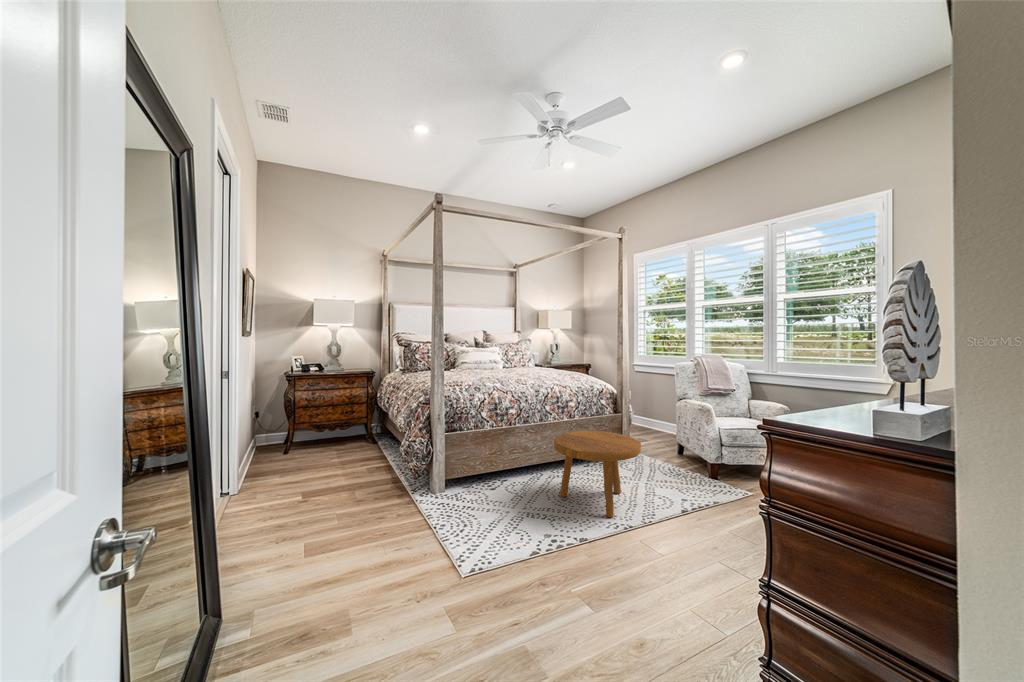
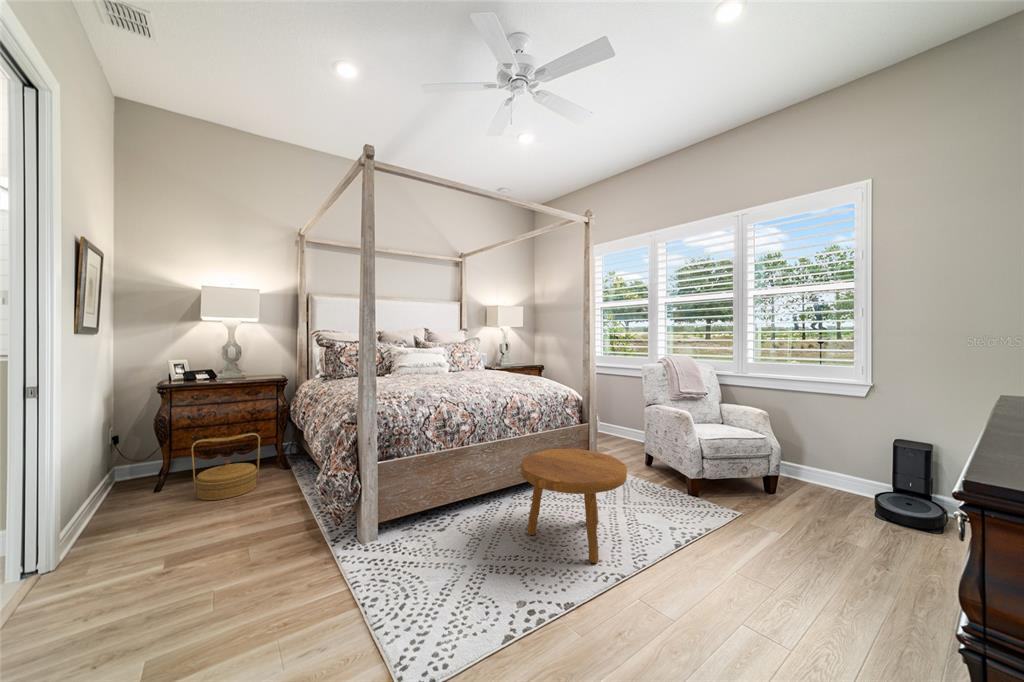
woven basket: none [310,413,357,461] -> present [192,433,260,500]

